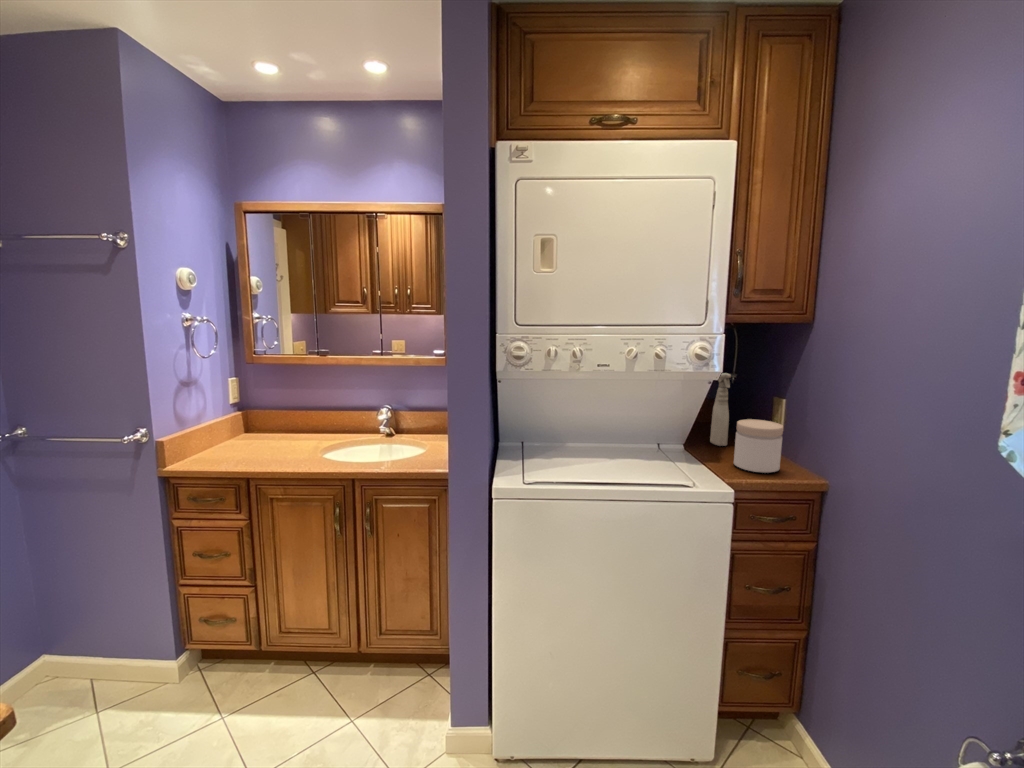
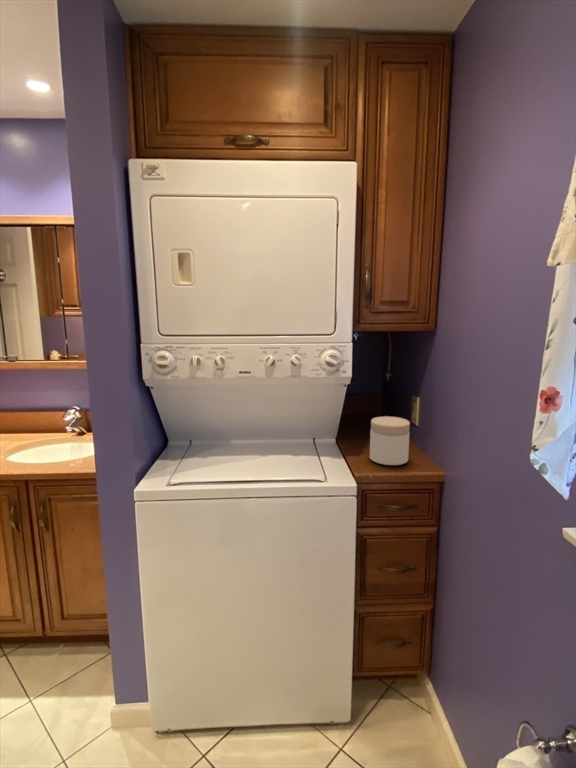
spray bottle: present [710,373,731,446] -> none [360,374,374,438]

